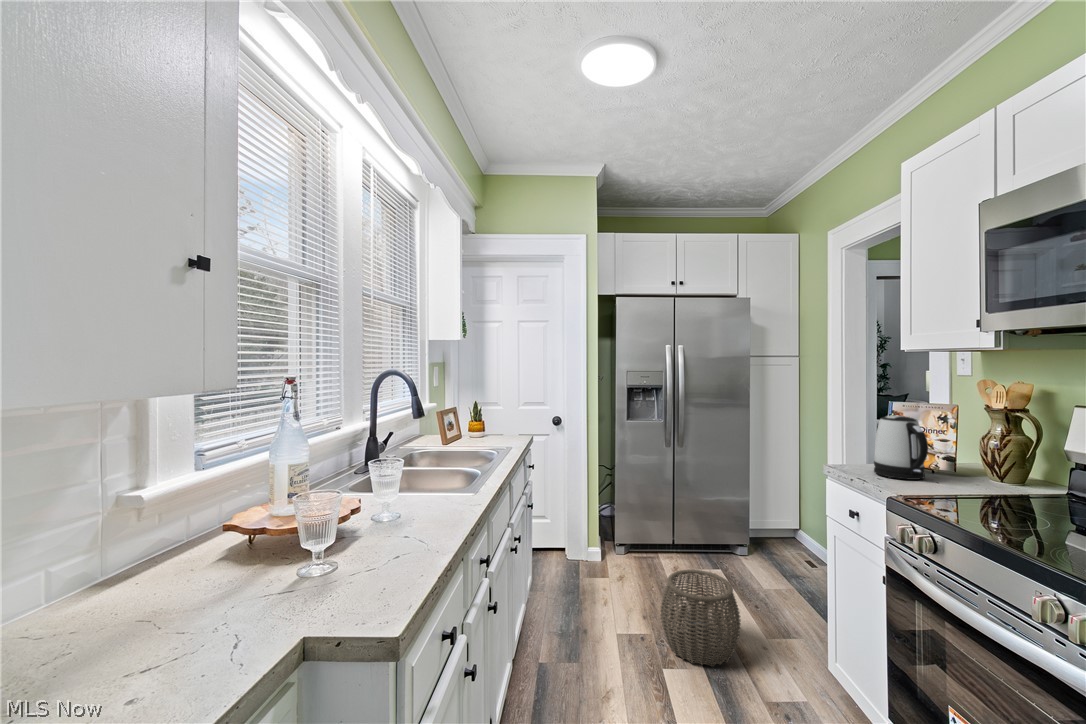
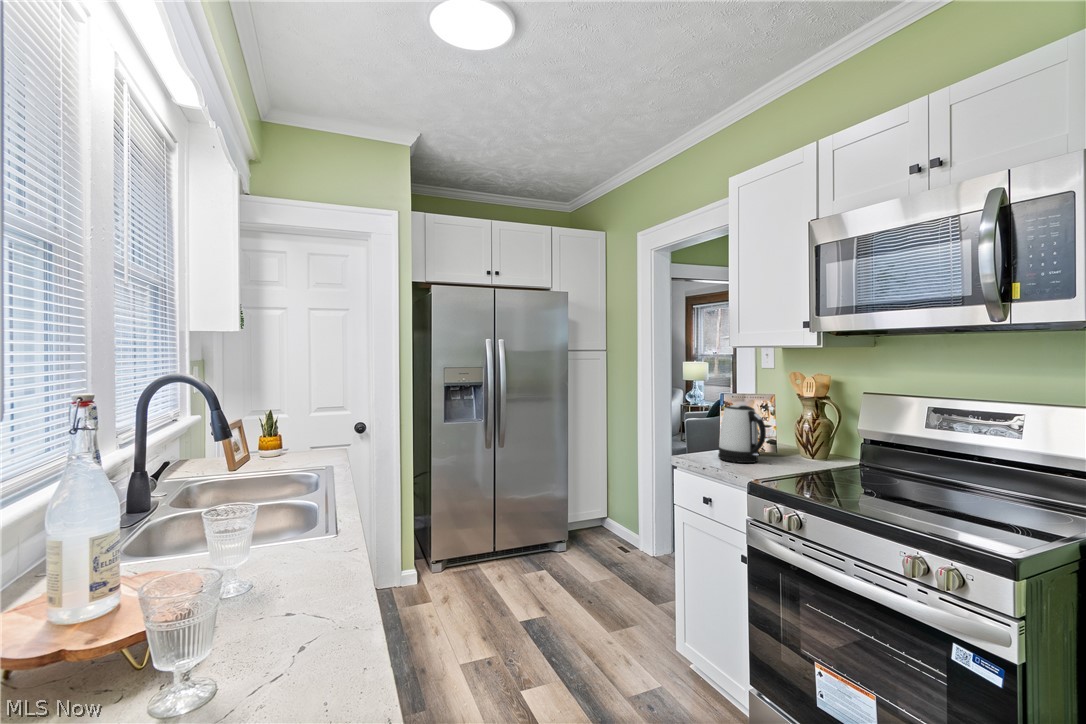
woven basket: present [660,569,741,666] -> none [510,575,594,678]

